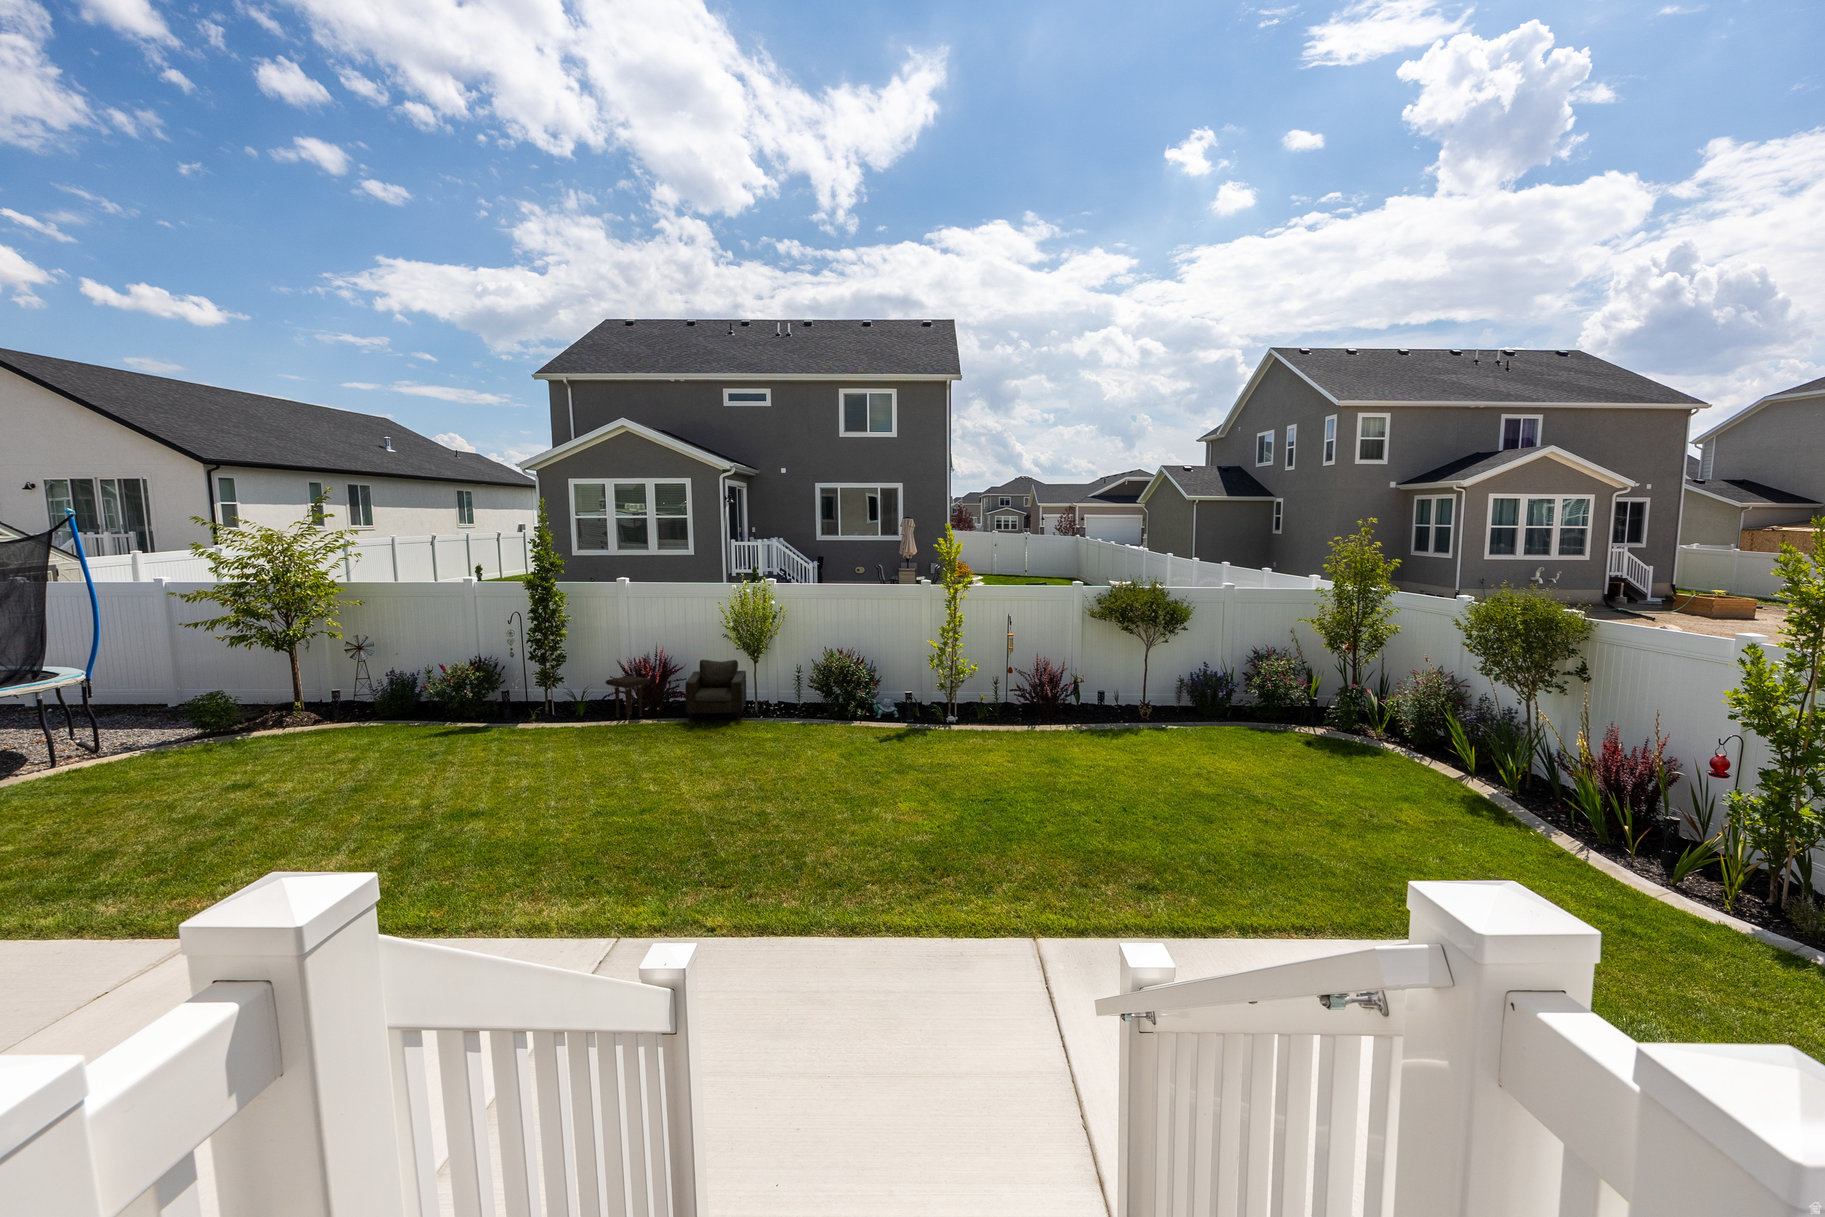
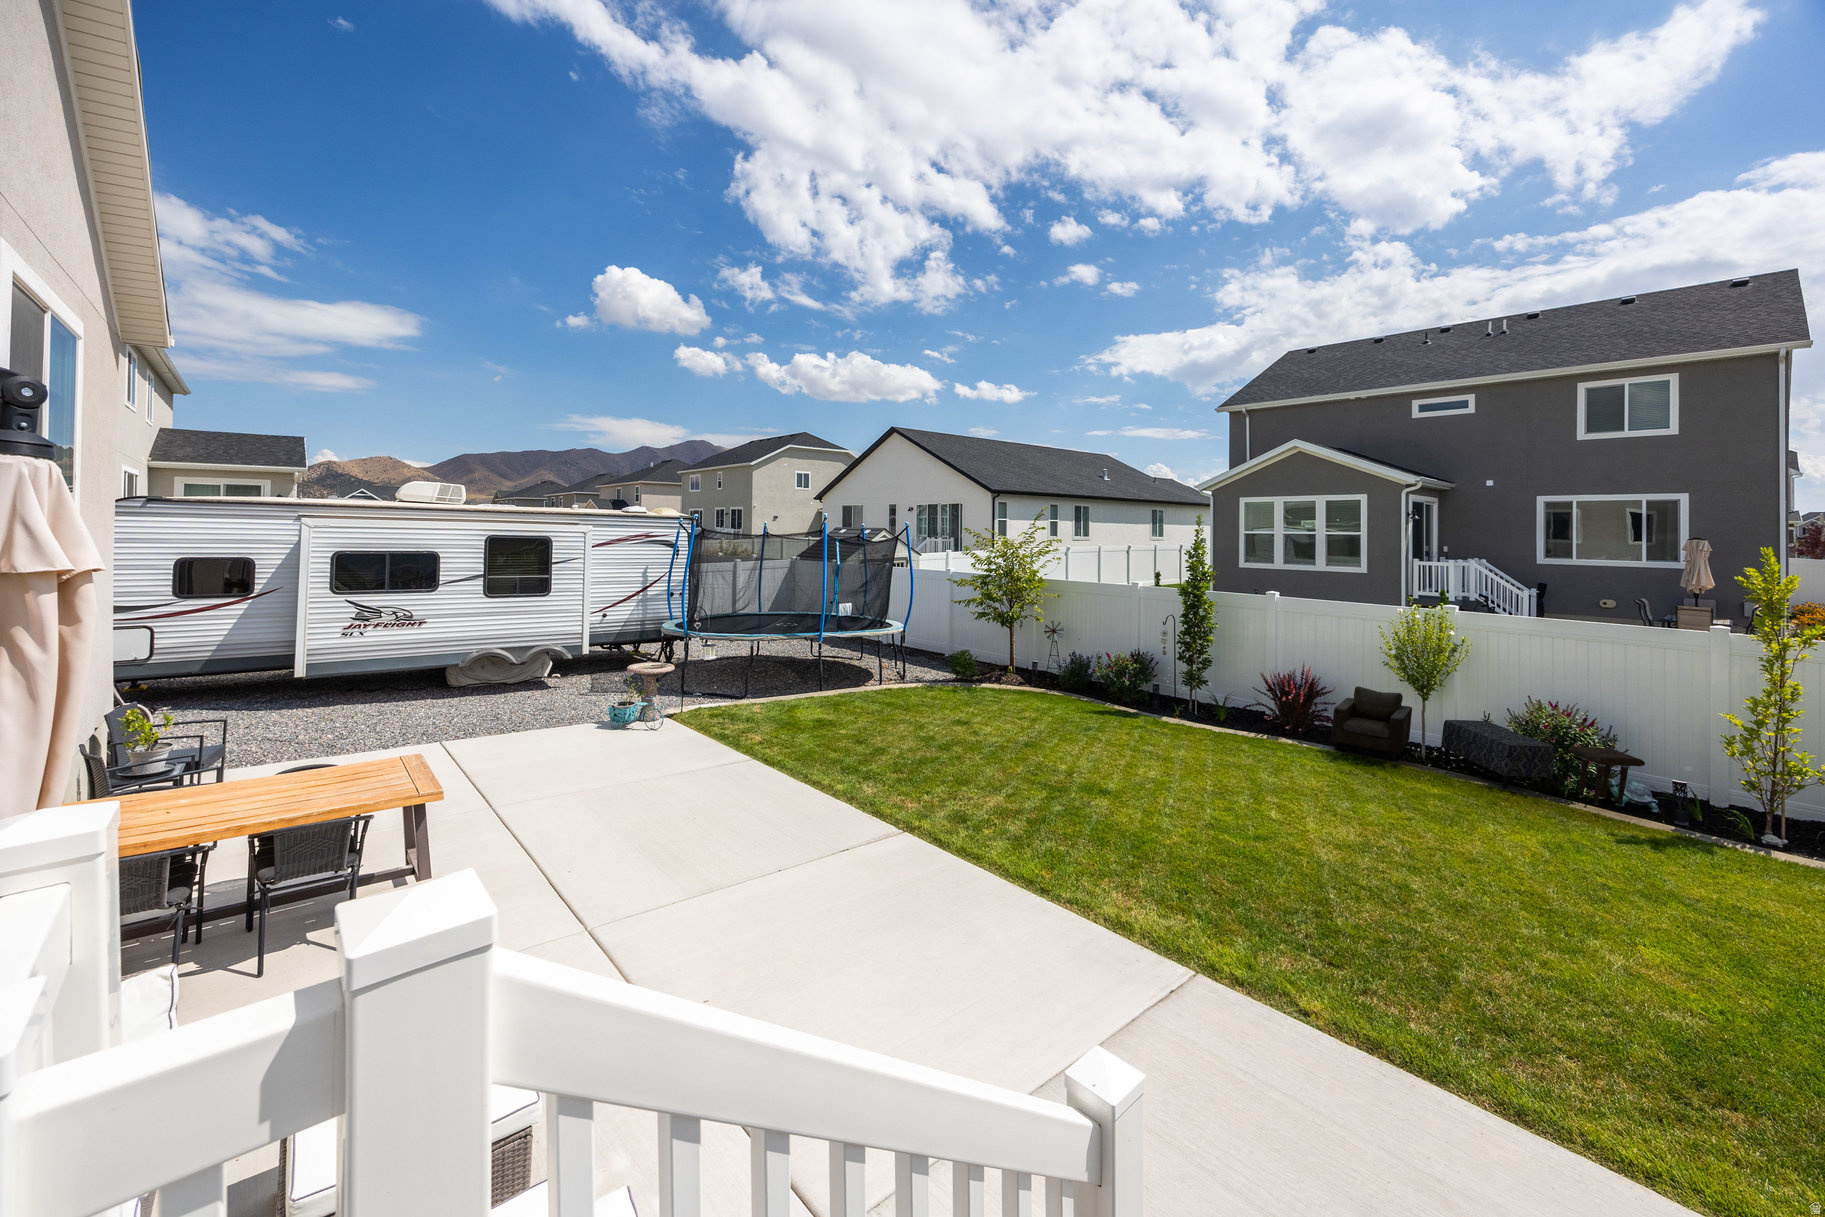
bench: none [770,673,844,724] -> present [1441,720,1555,791]
side table: present [605,676,651,719] -> present [1568,747,1645,806]

